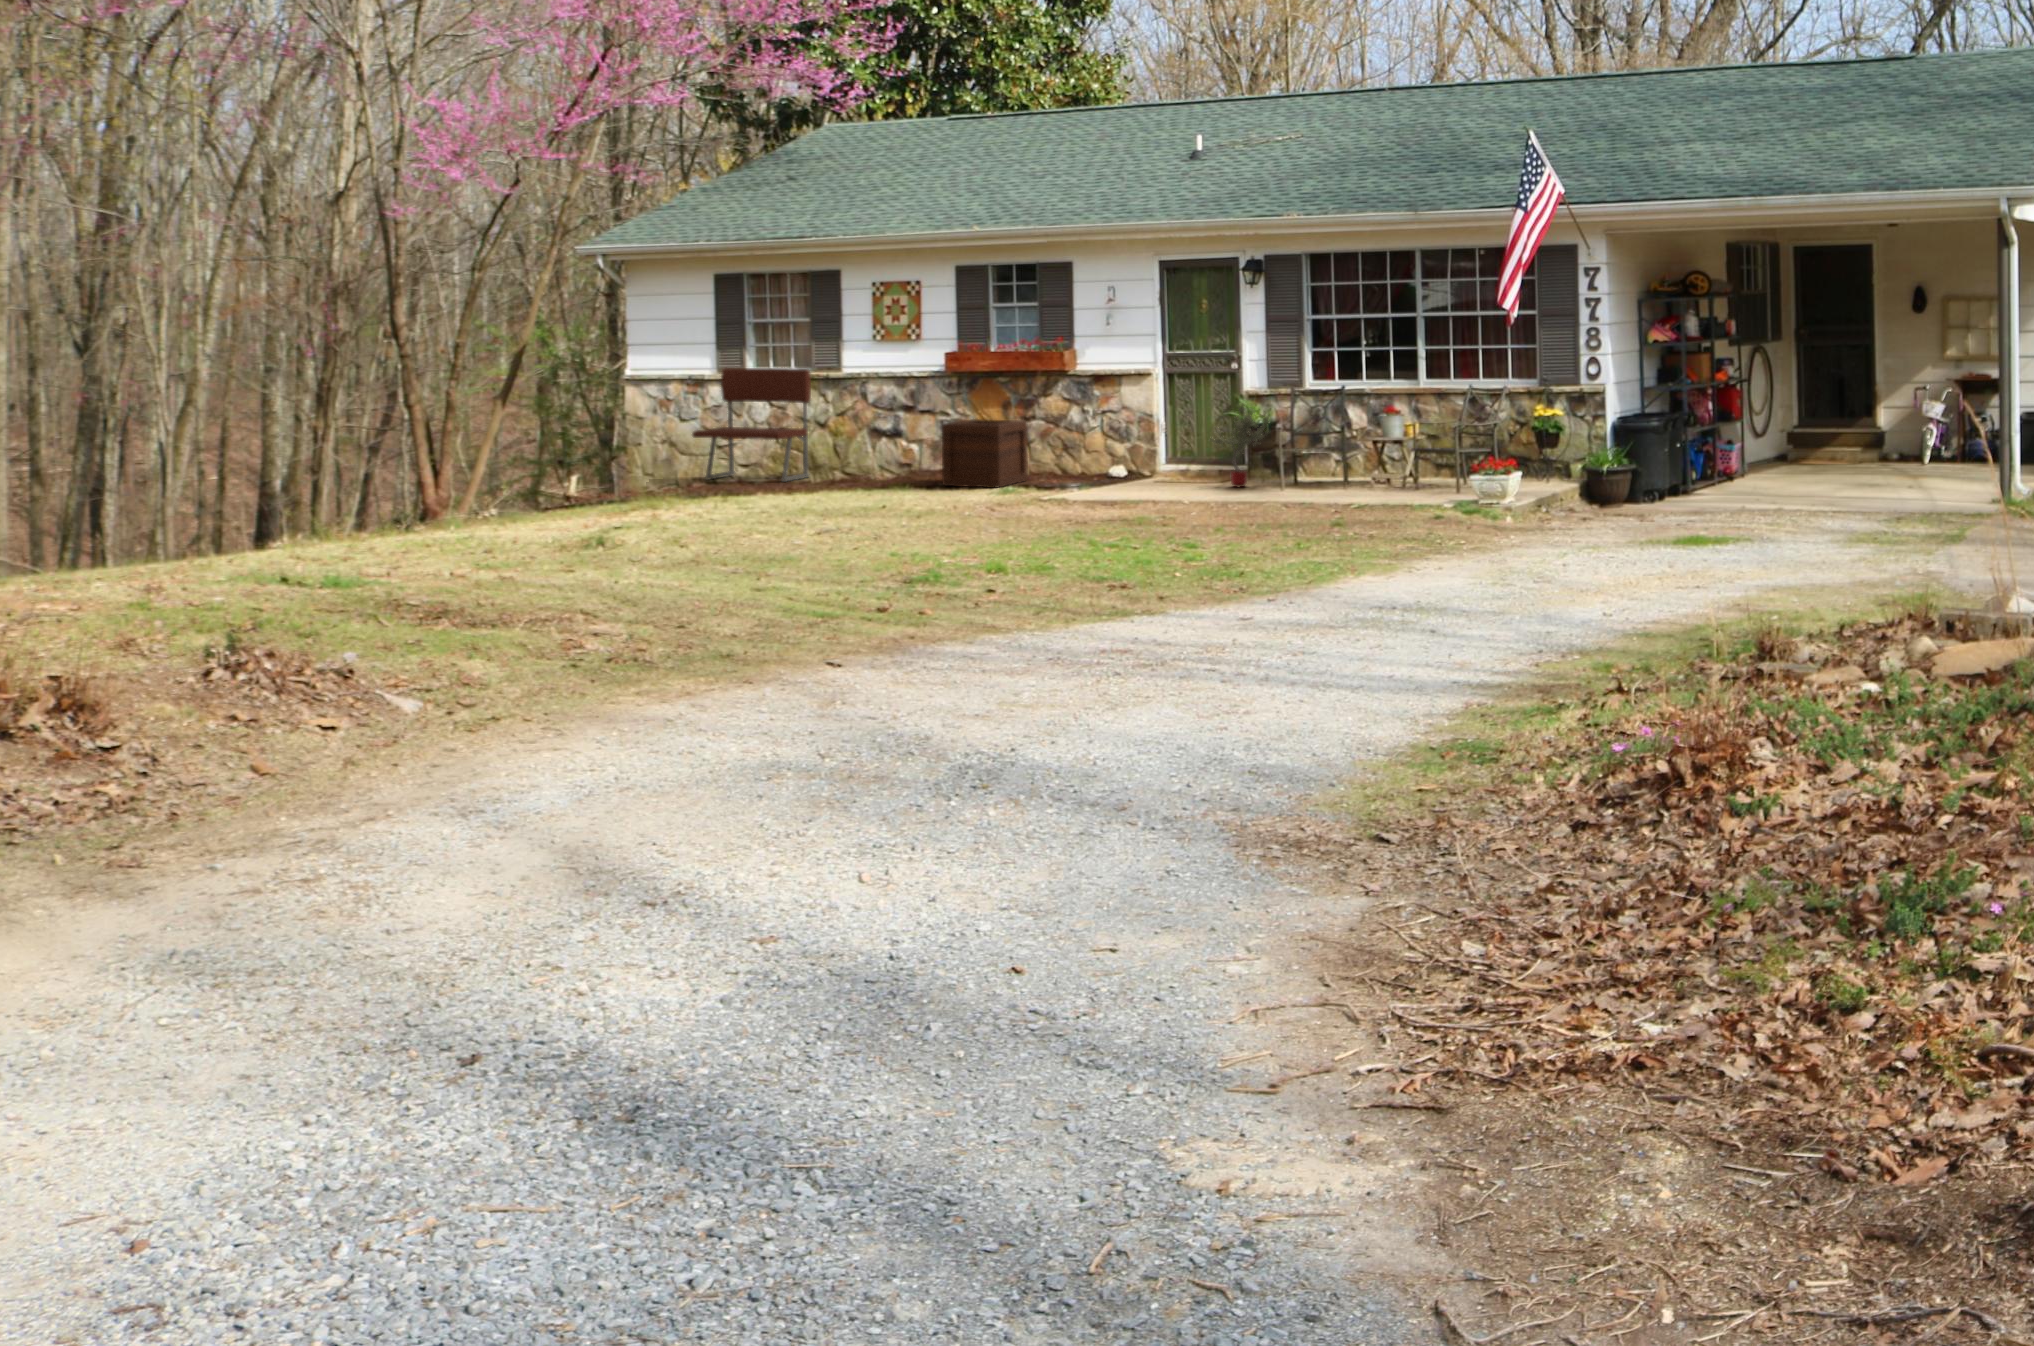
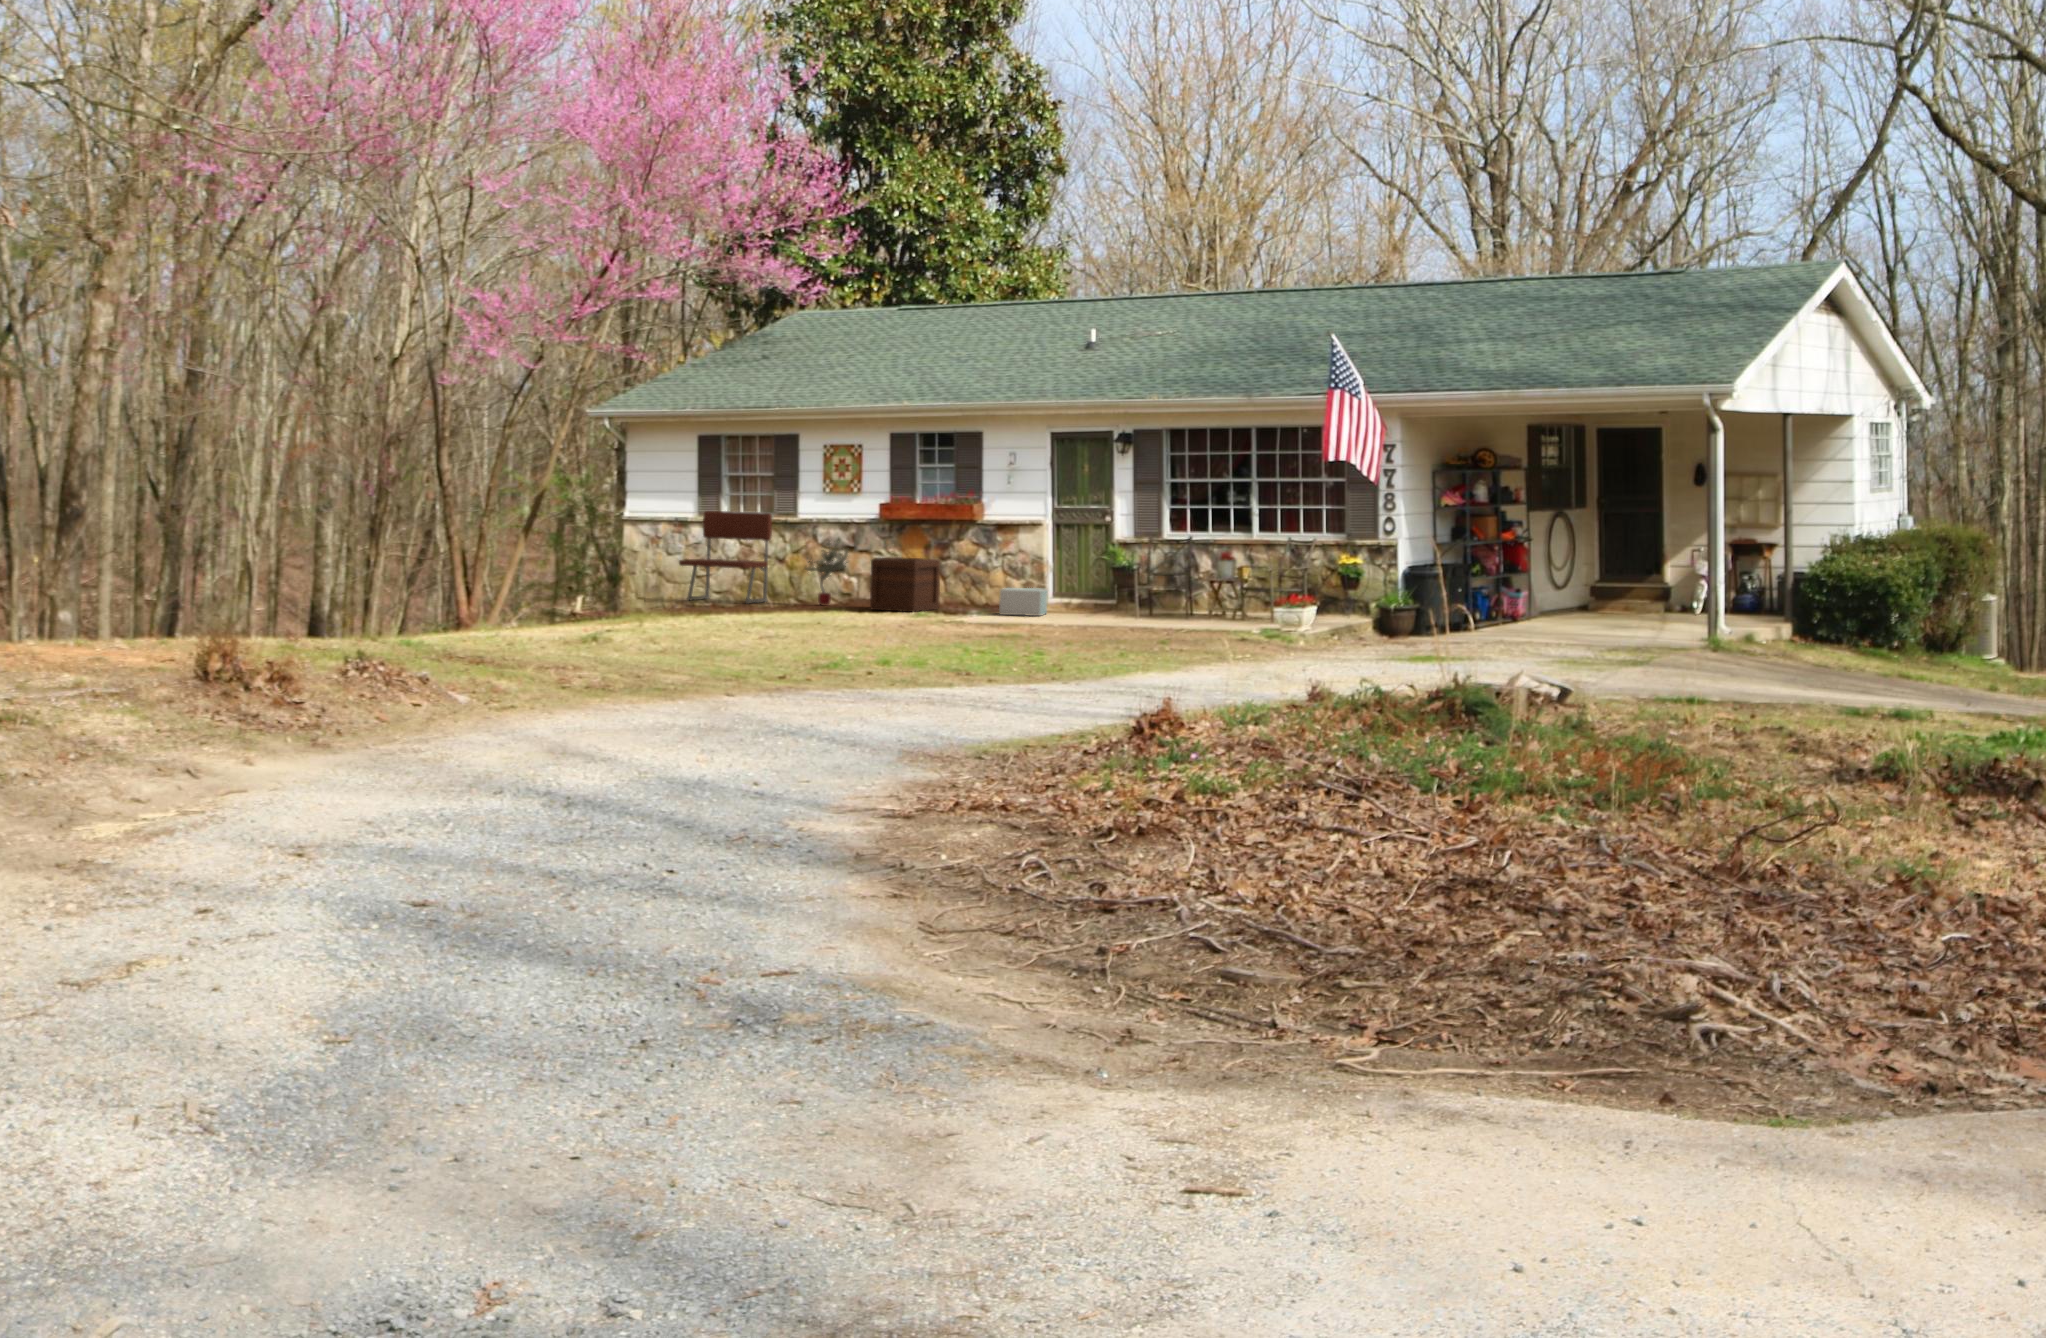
potted tree: present [1209,403,1269,487] -> present [805,542,848,606]
storage box: none [1107,453,1163,487] -> present [999,588,1048,616]

